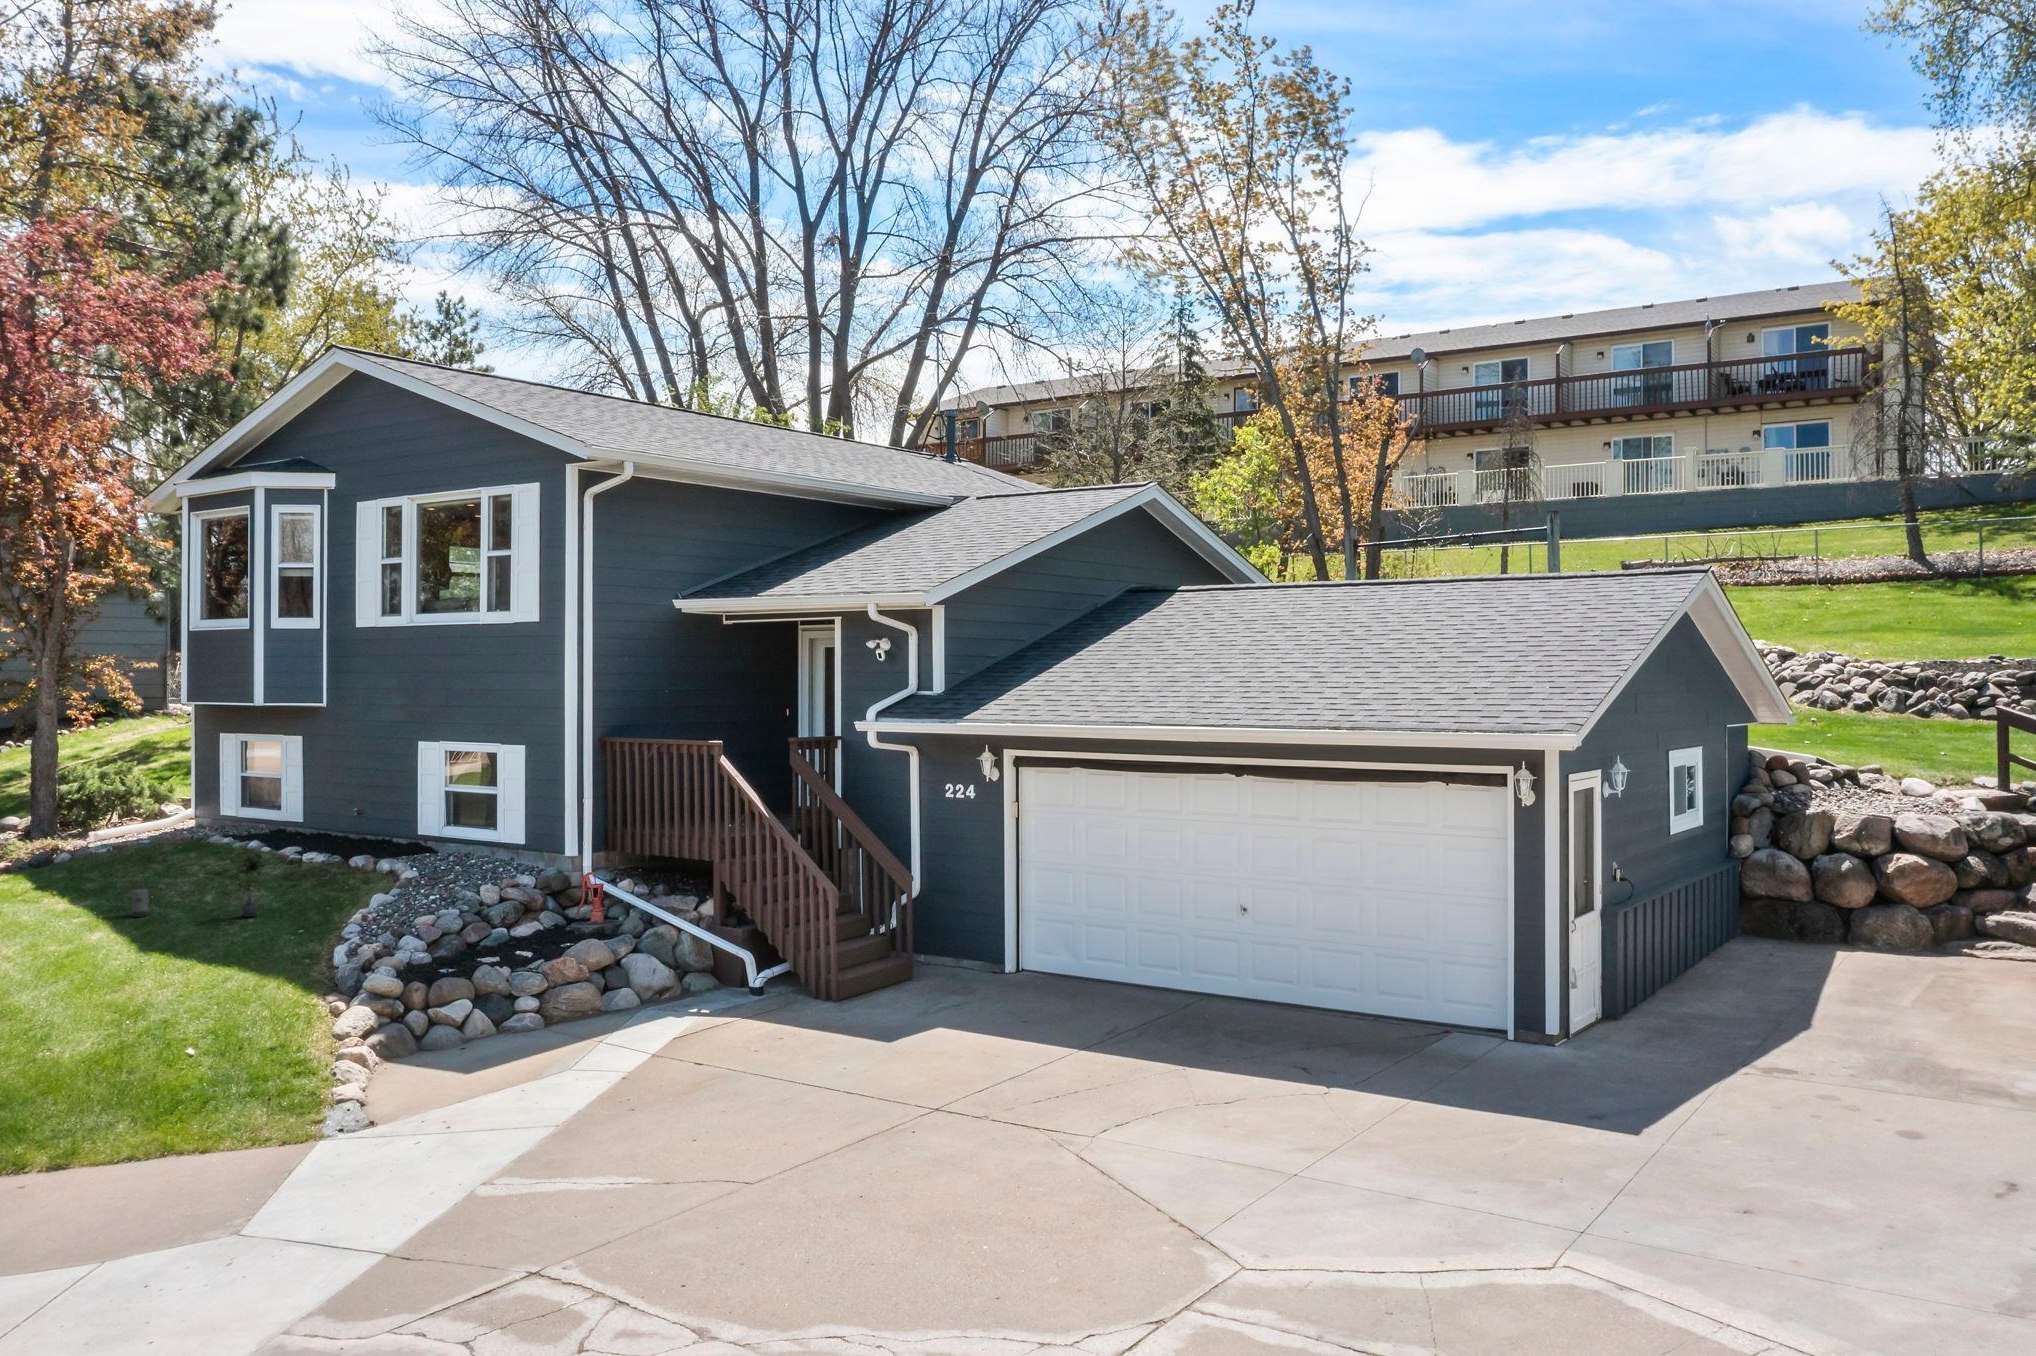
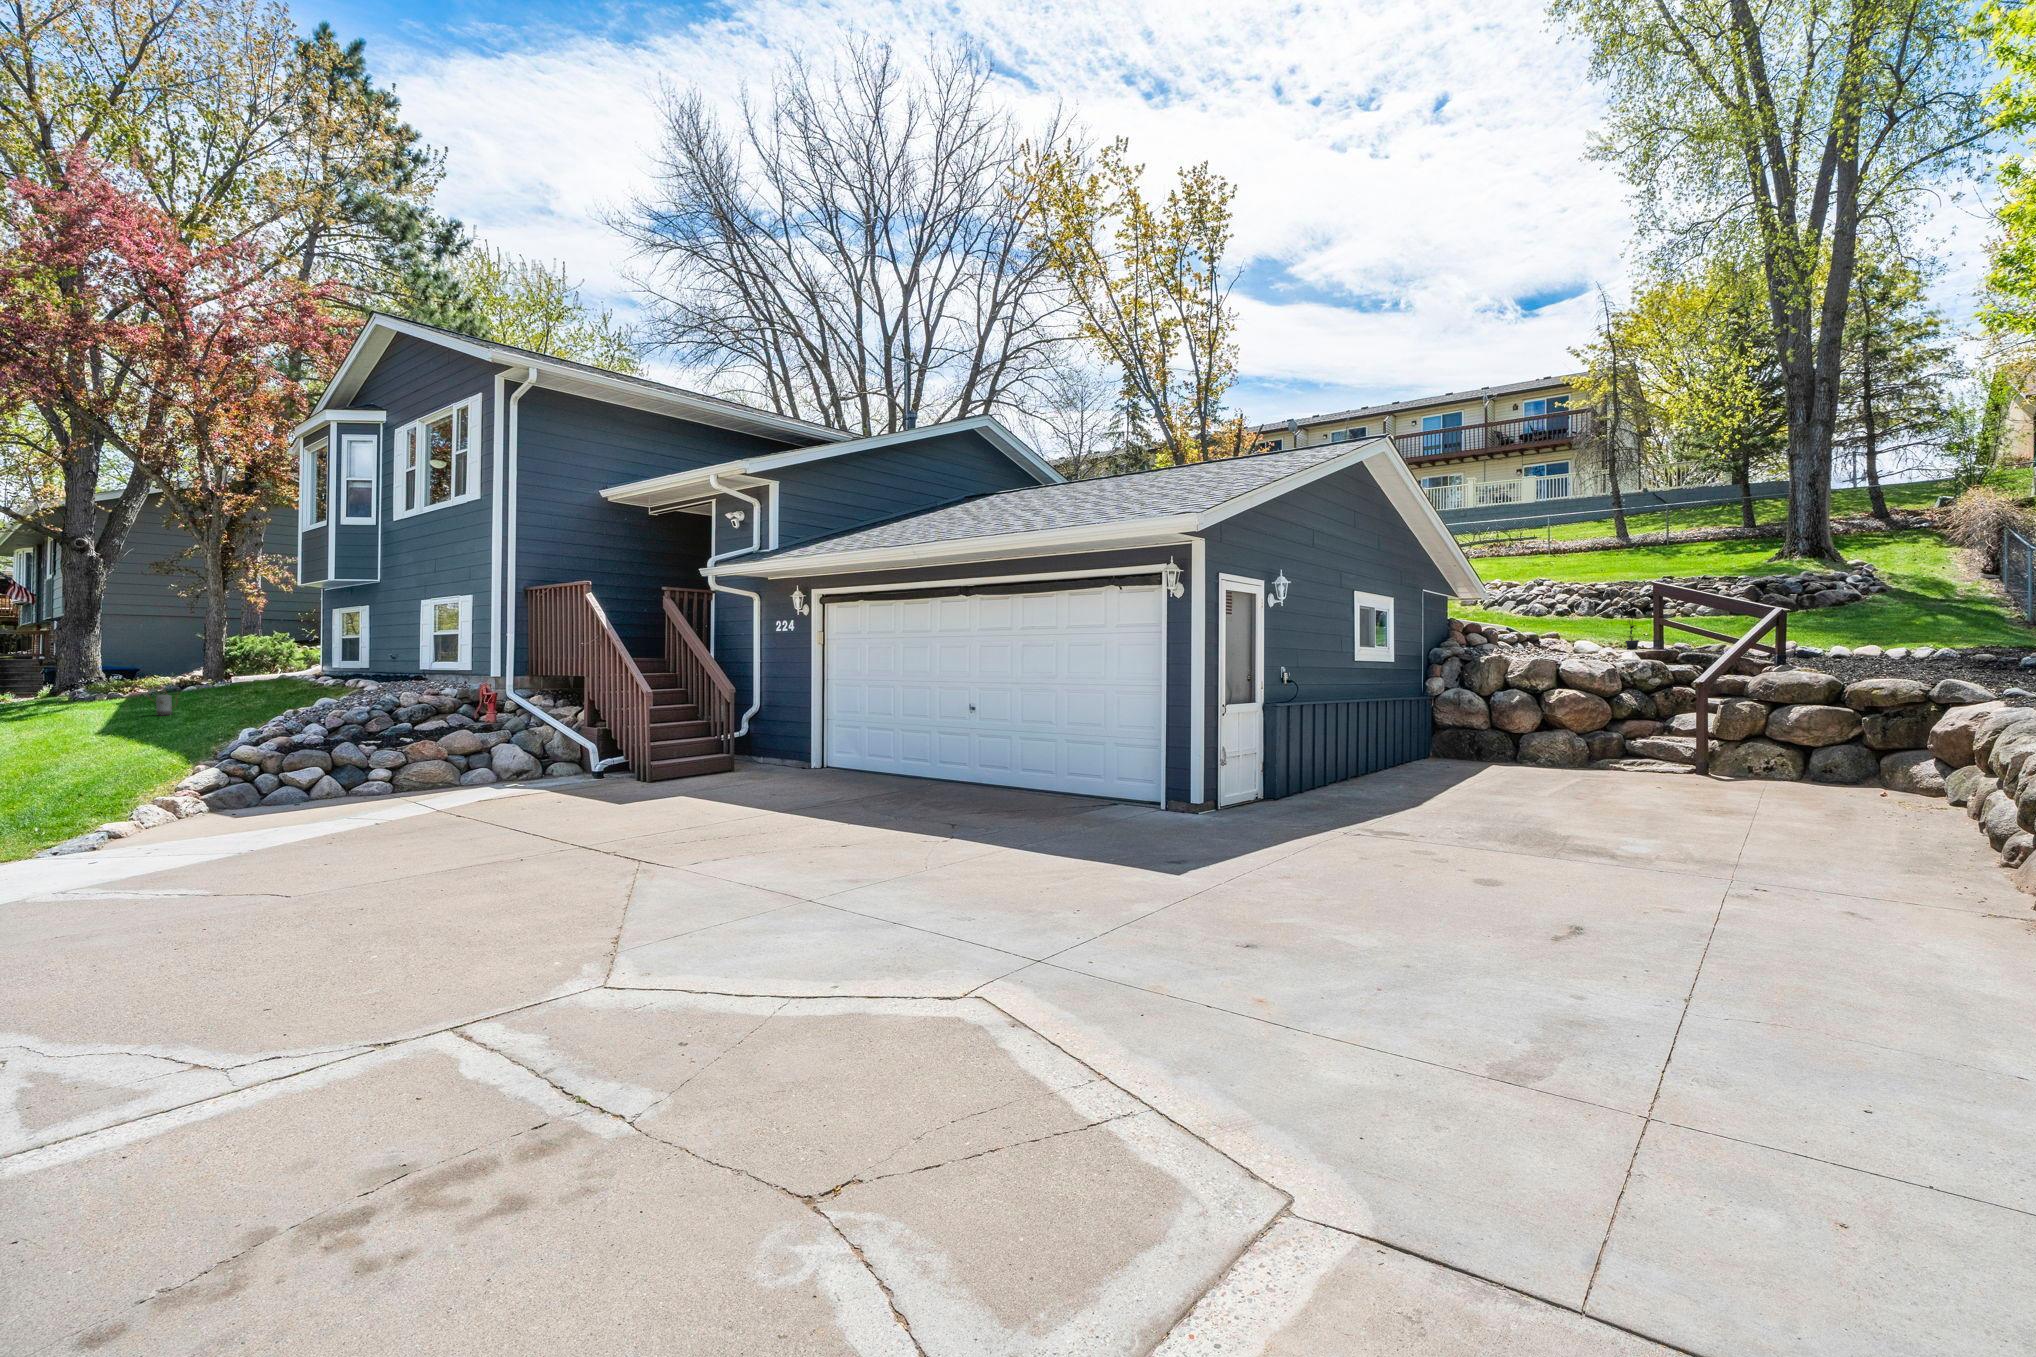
potted plant: present [238,853,264,917] -> present [1613,602,1647,649]

